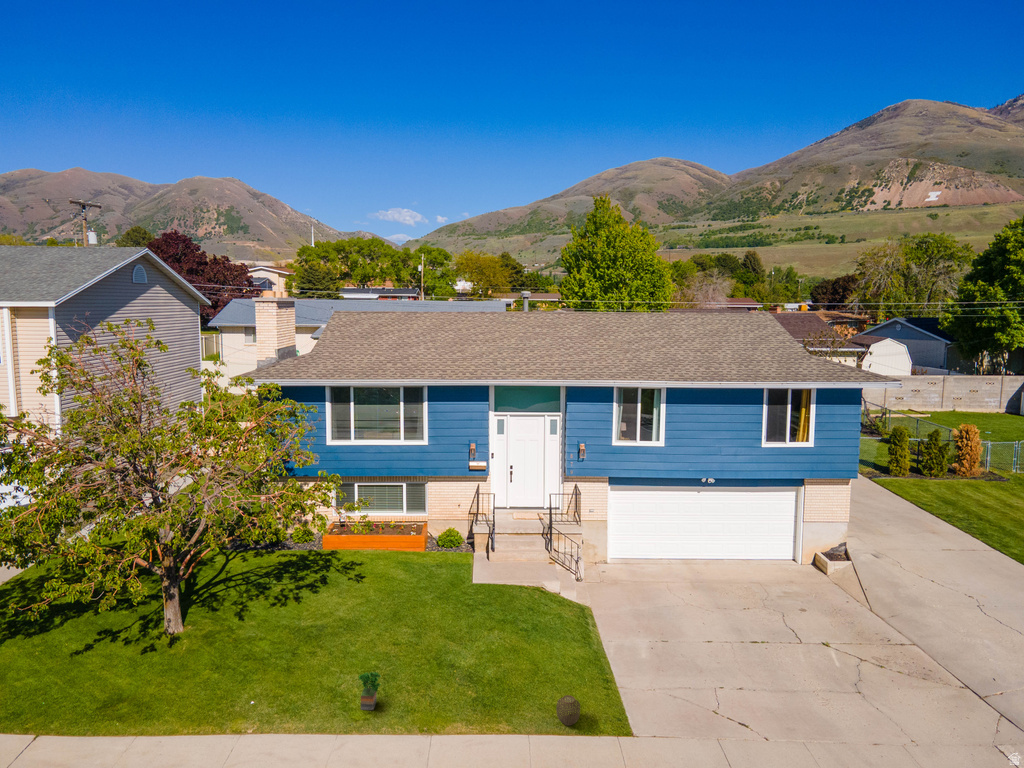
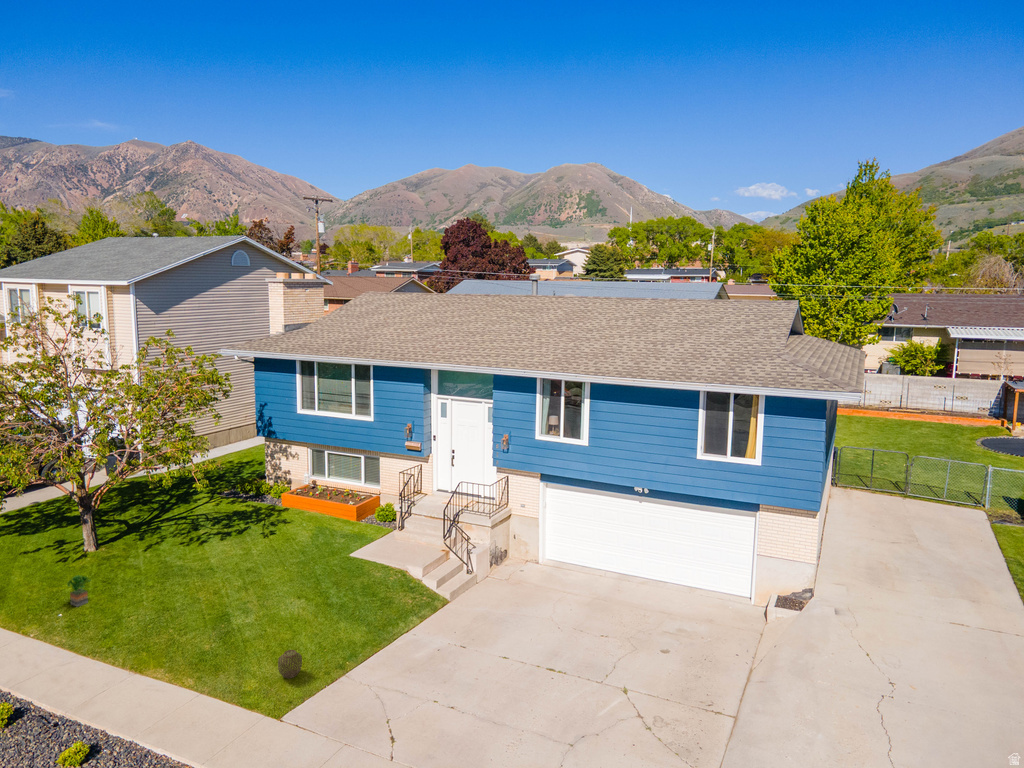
potted tree: present [359,672,381,710] -> present [67,575,91,607]

